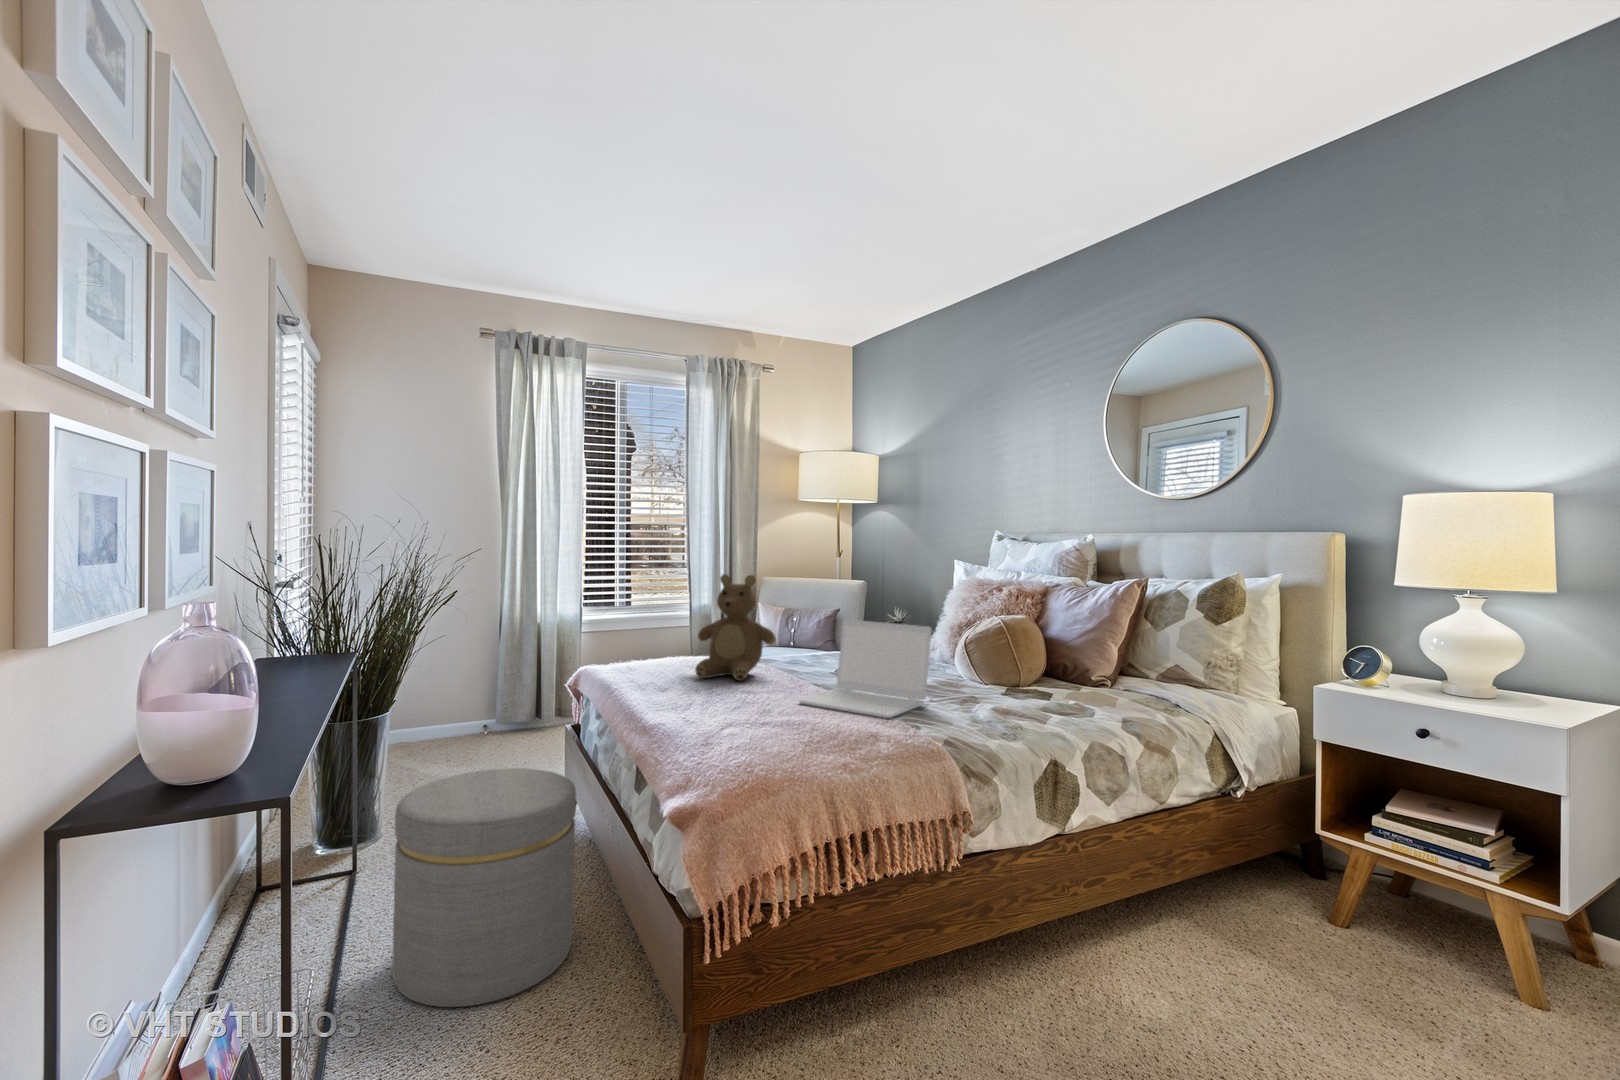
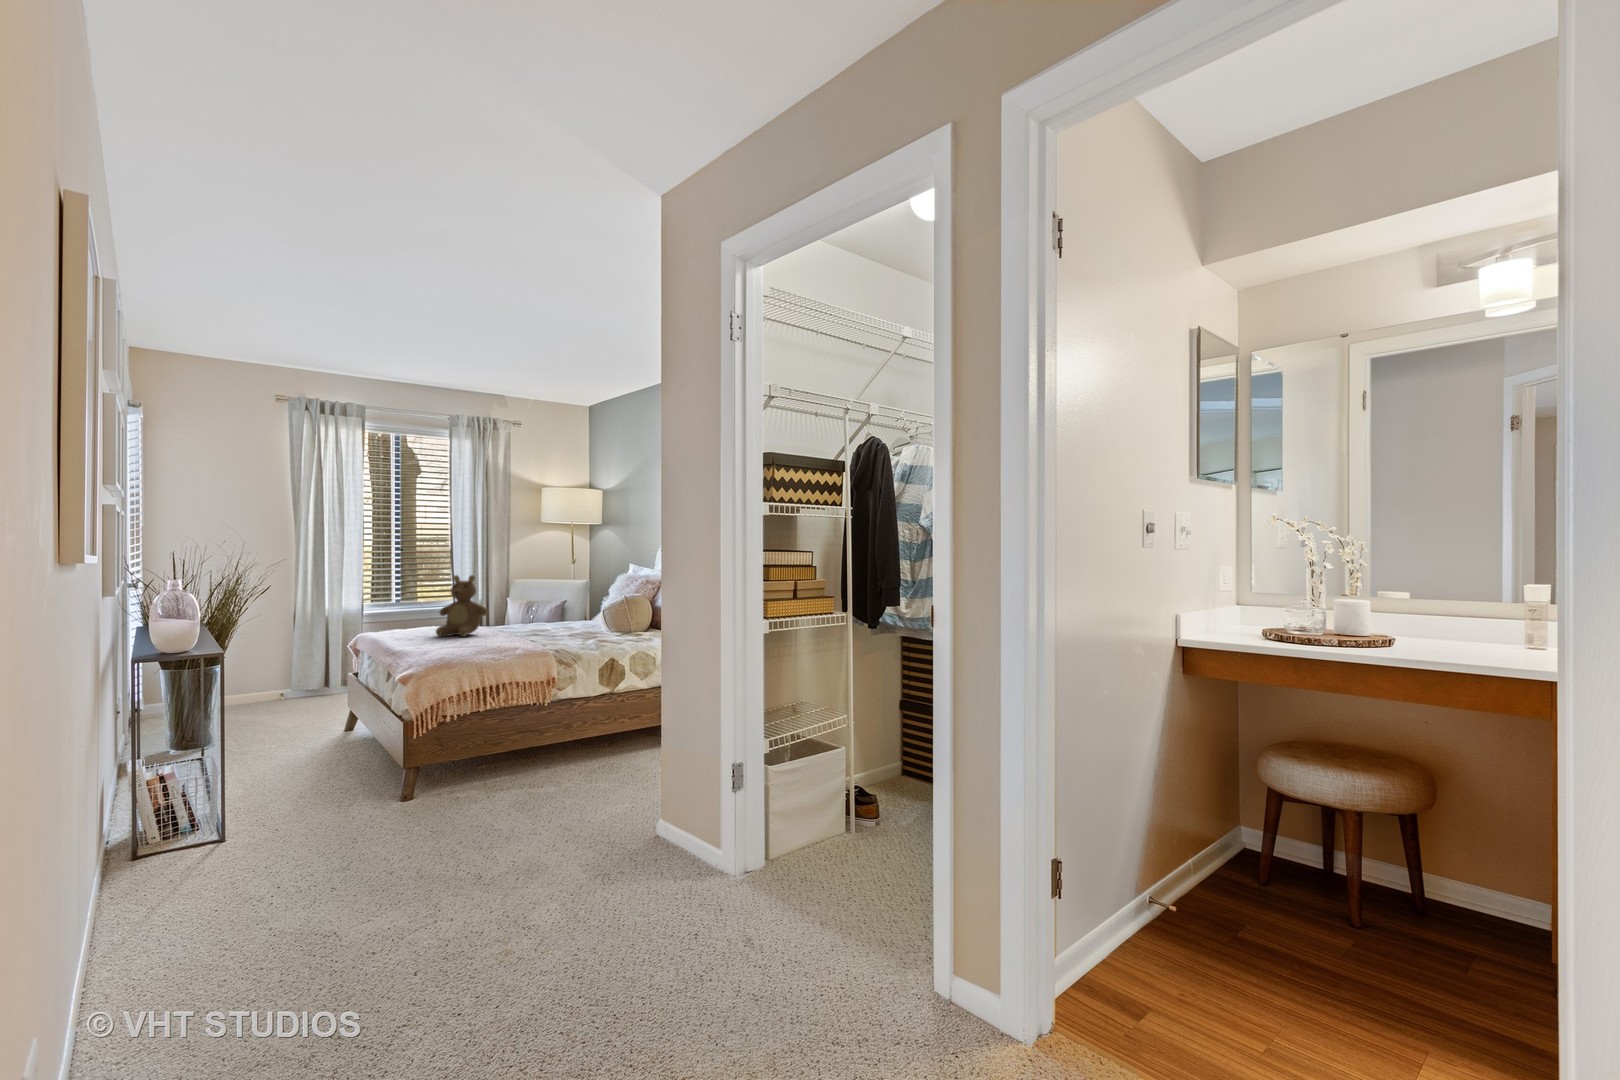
laptop: present [799,619,931,718] -> none [489,598,565,645]
ottoman: present [392,768,576,1007] -> none [258,682,358,785]

